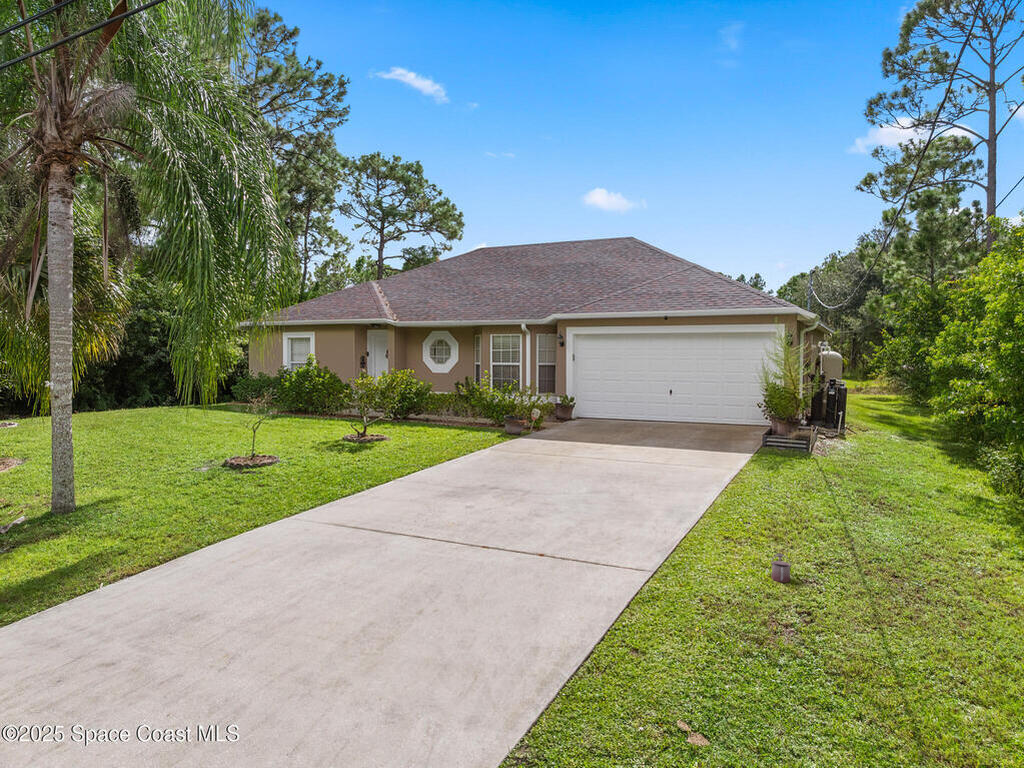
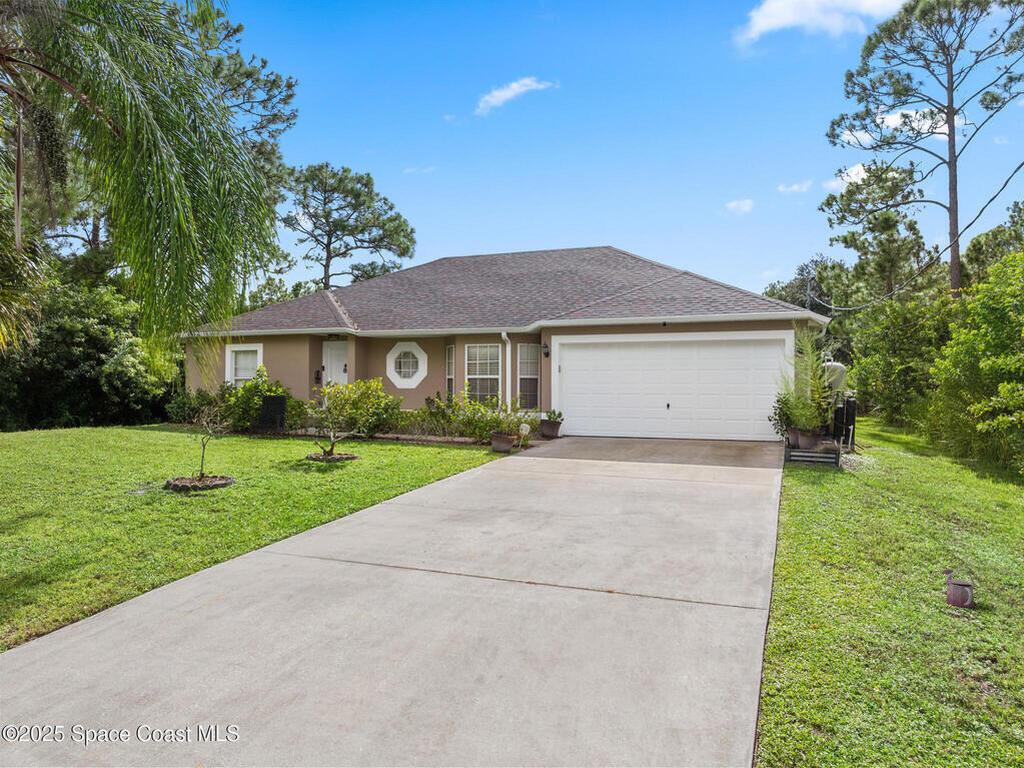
lounge chair: none [300,380,335,419] -> present [249,395,287,438]

